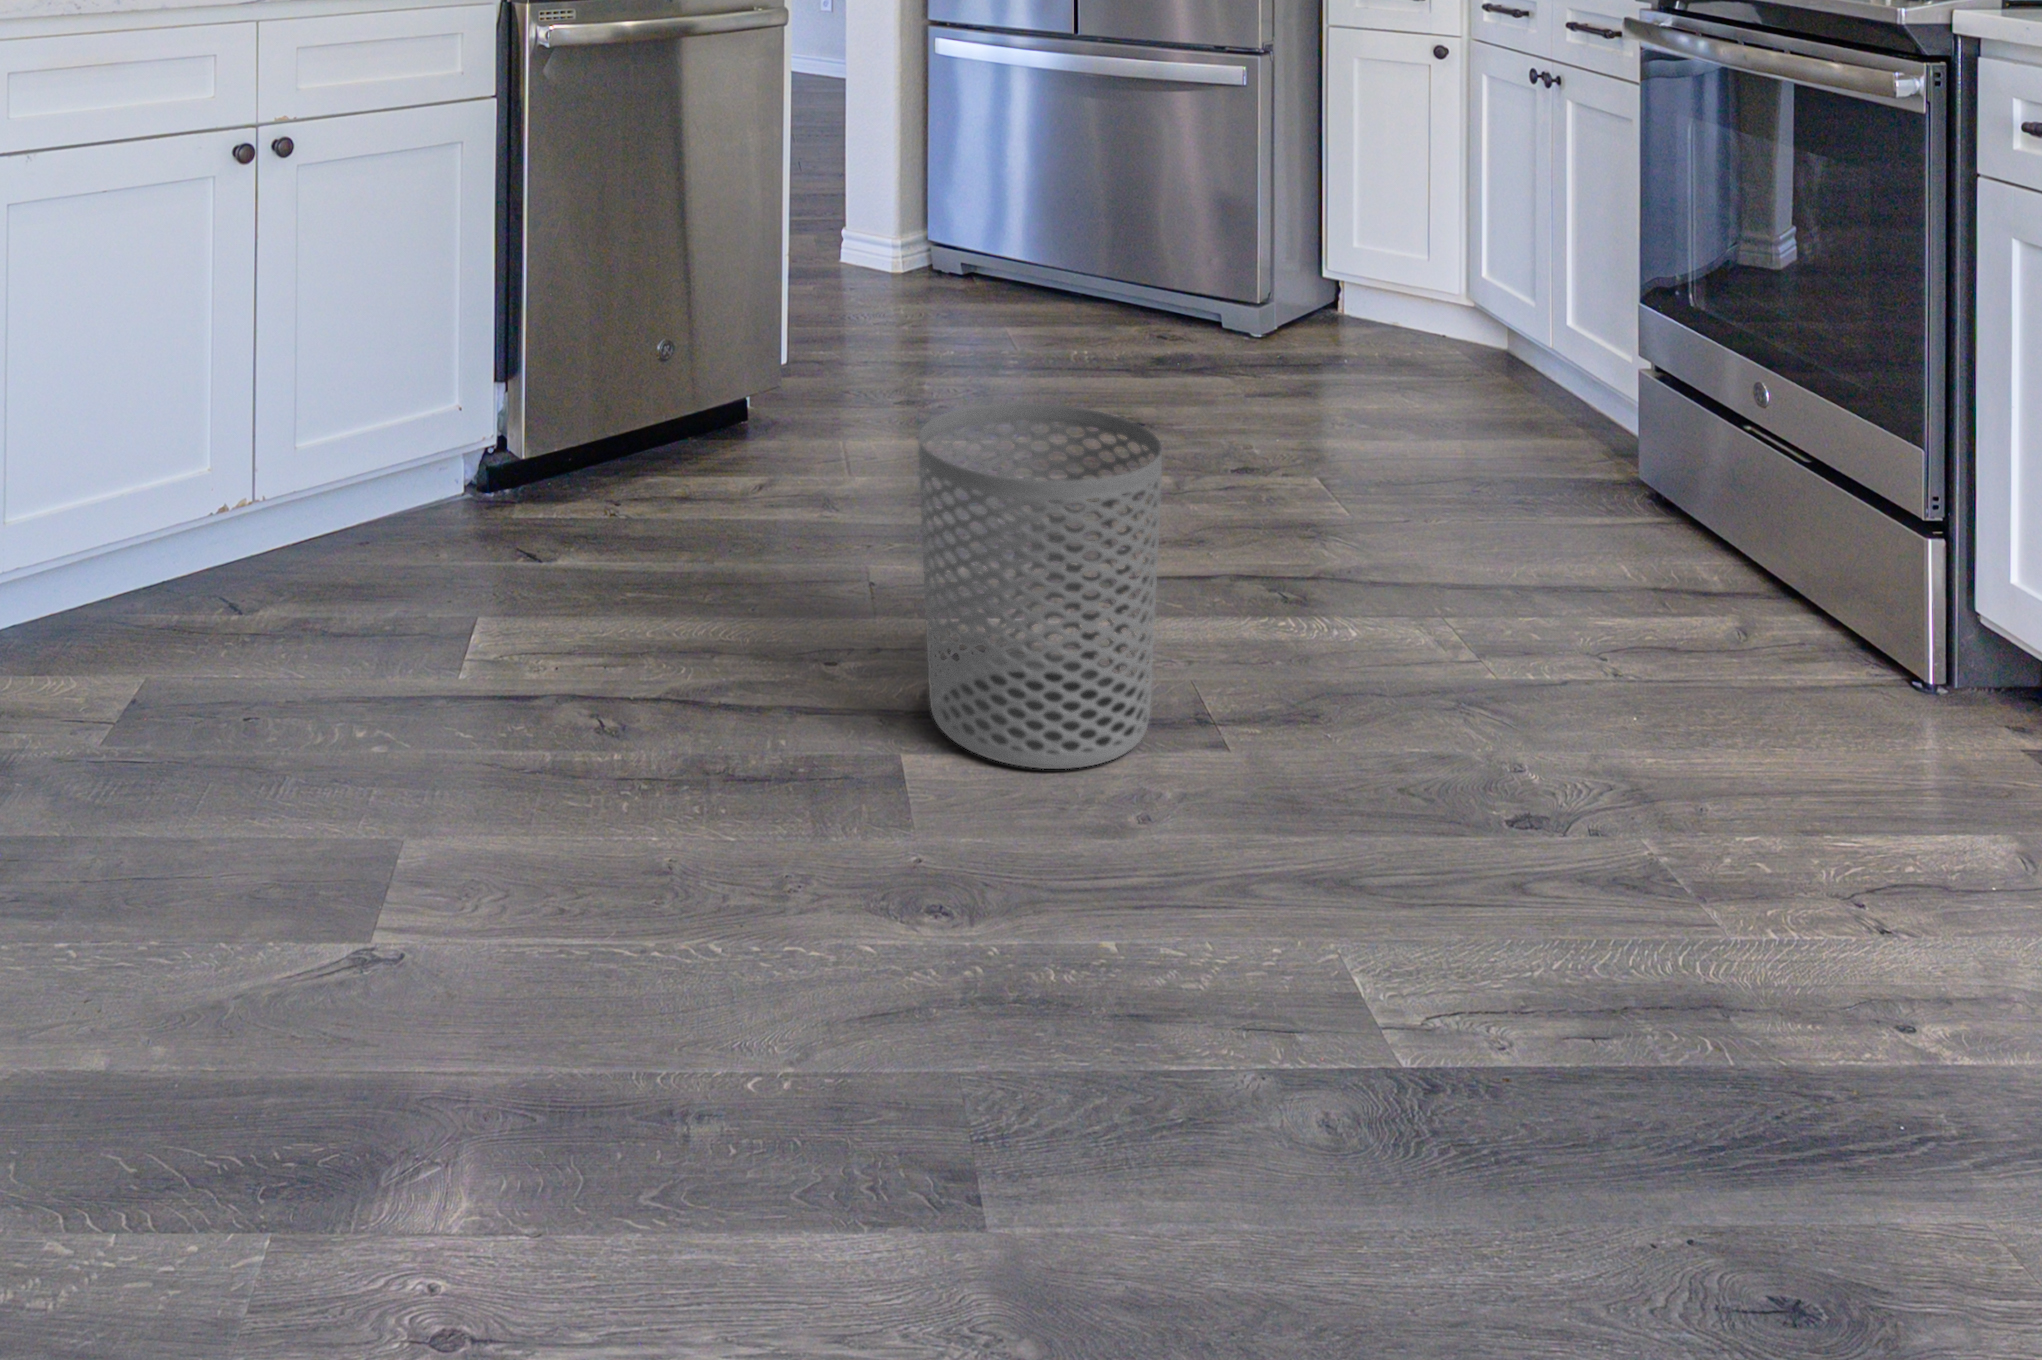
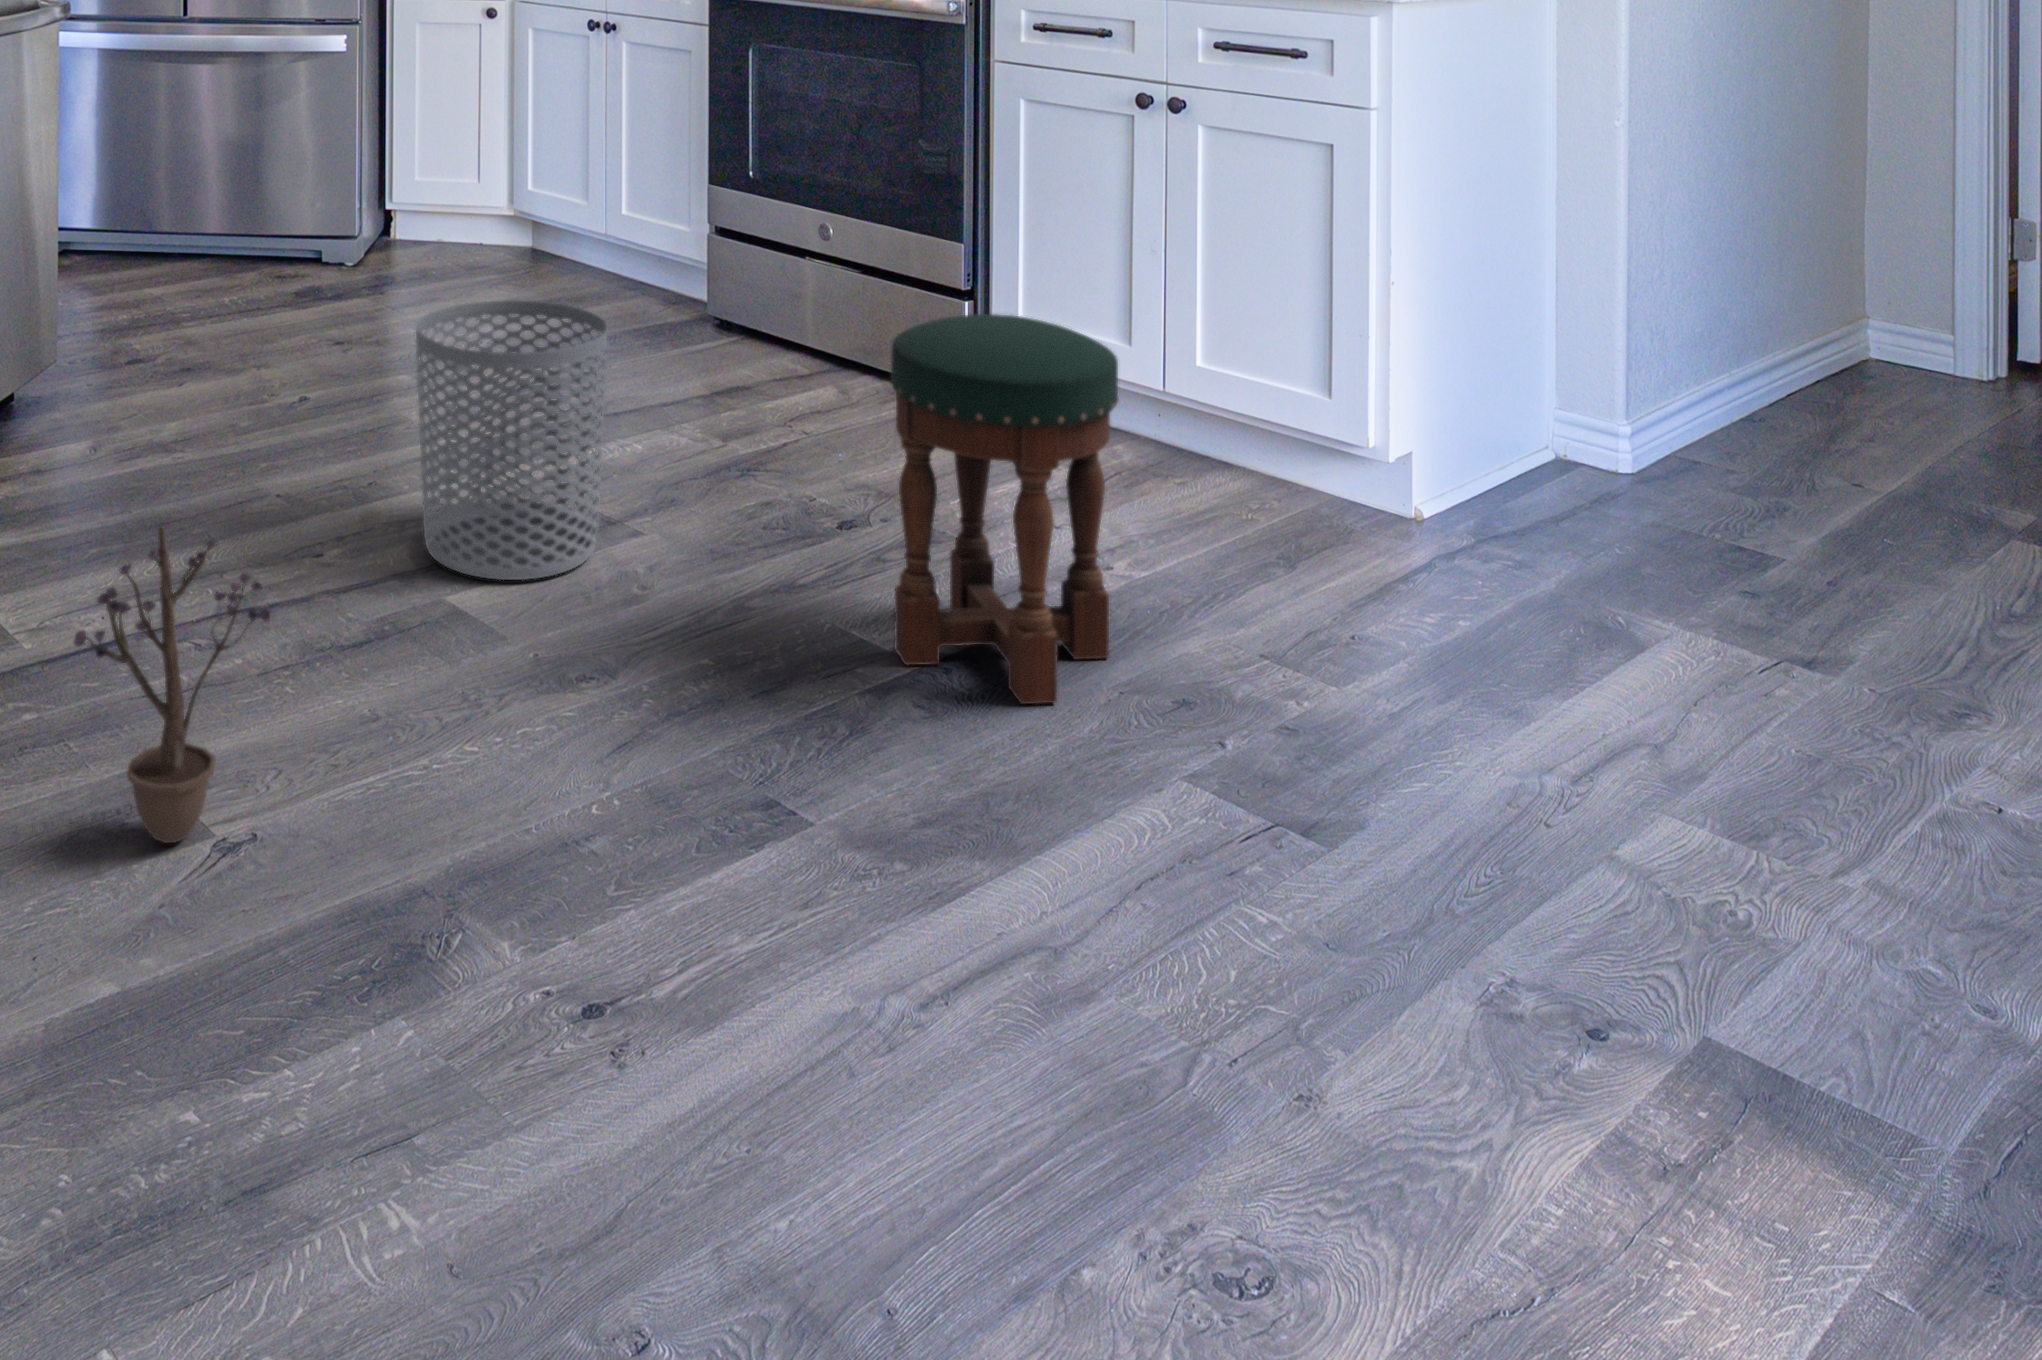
stool: none [1370,546,1742,1196] -> present [891,314,1119,704]
decorative plant: none [226,582,438,938] -> present [33,526,270,843]

